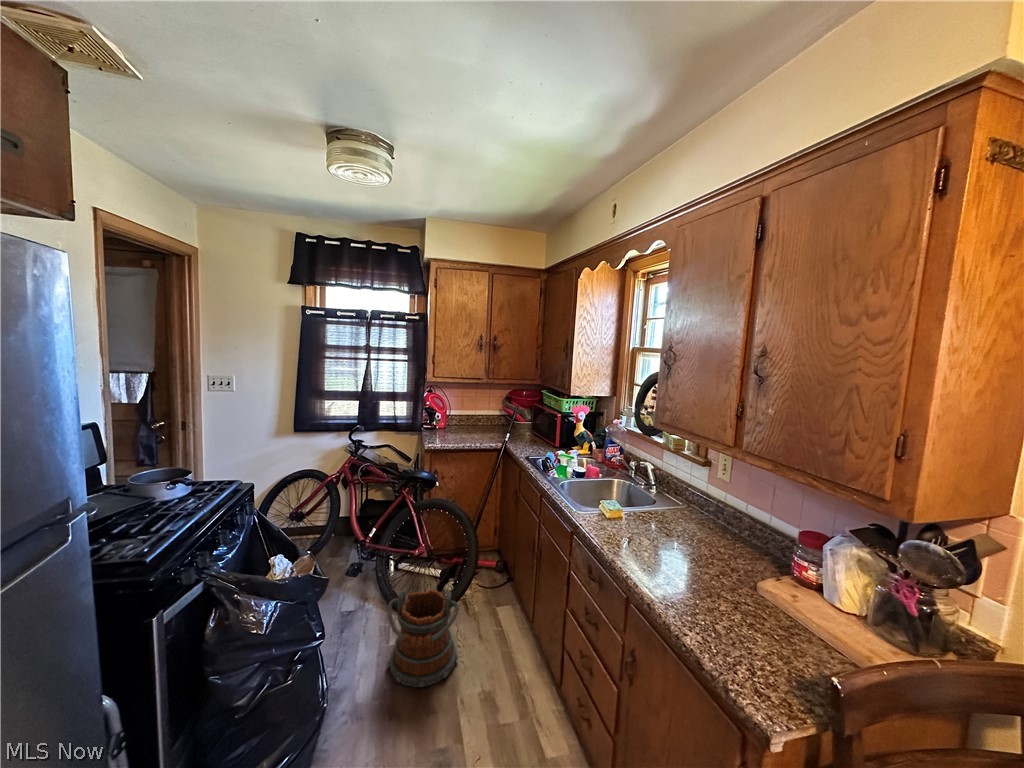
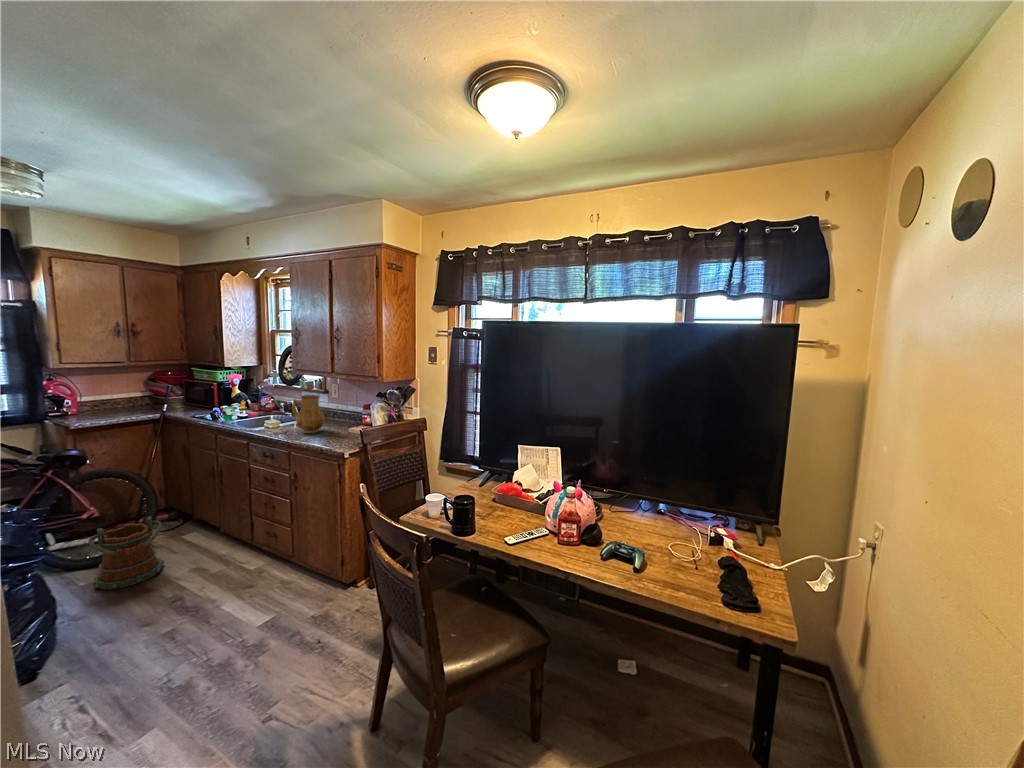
ceramic pitcher: none [643,486,707,576] -> present [292,395,325,433]

